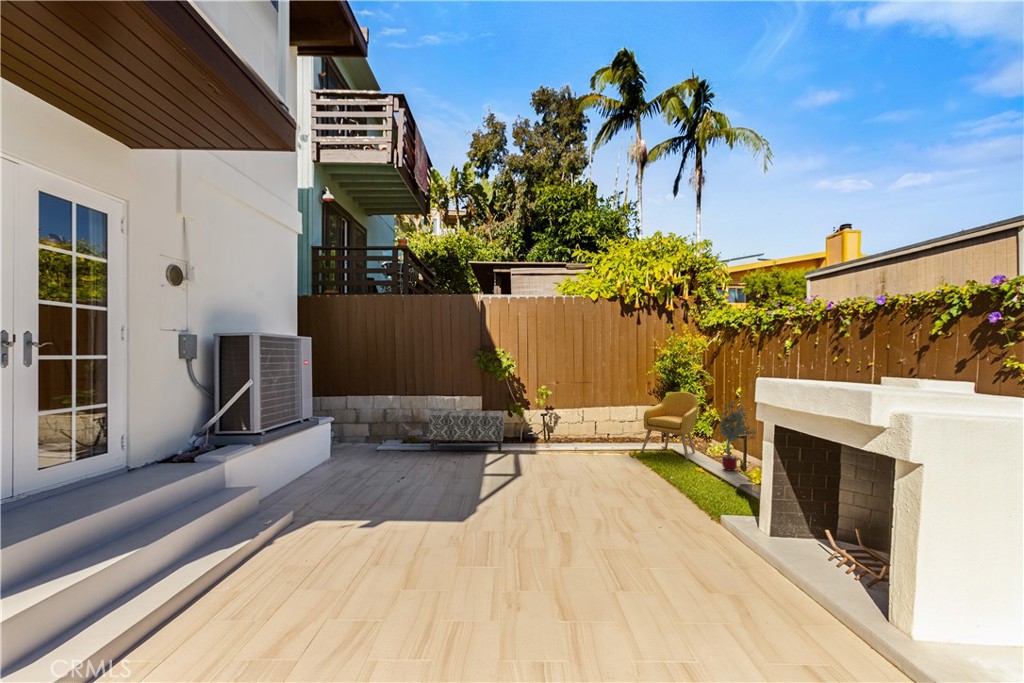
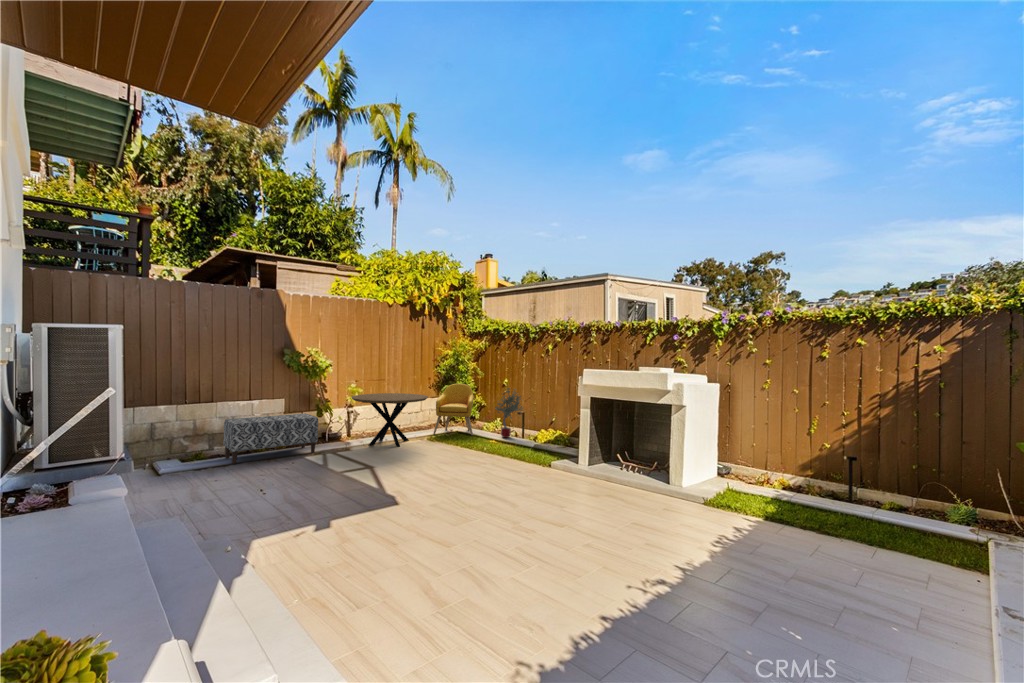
dining table: none [539,397,623,459] -> present [351,393,428,447]

